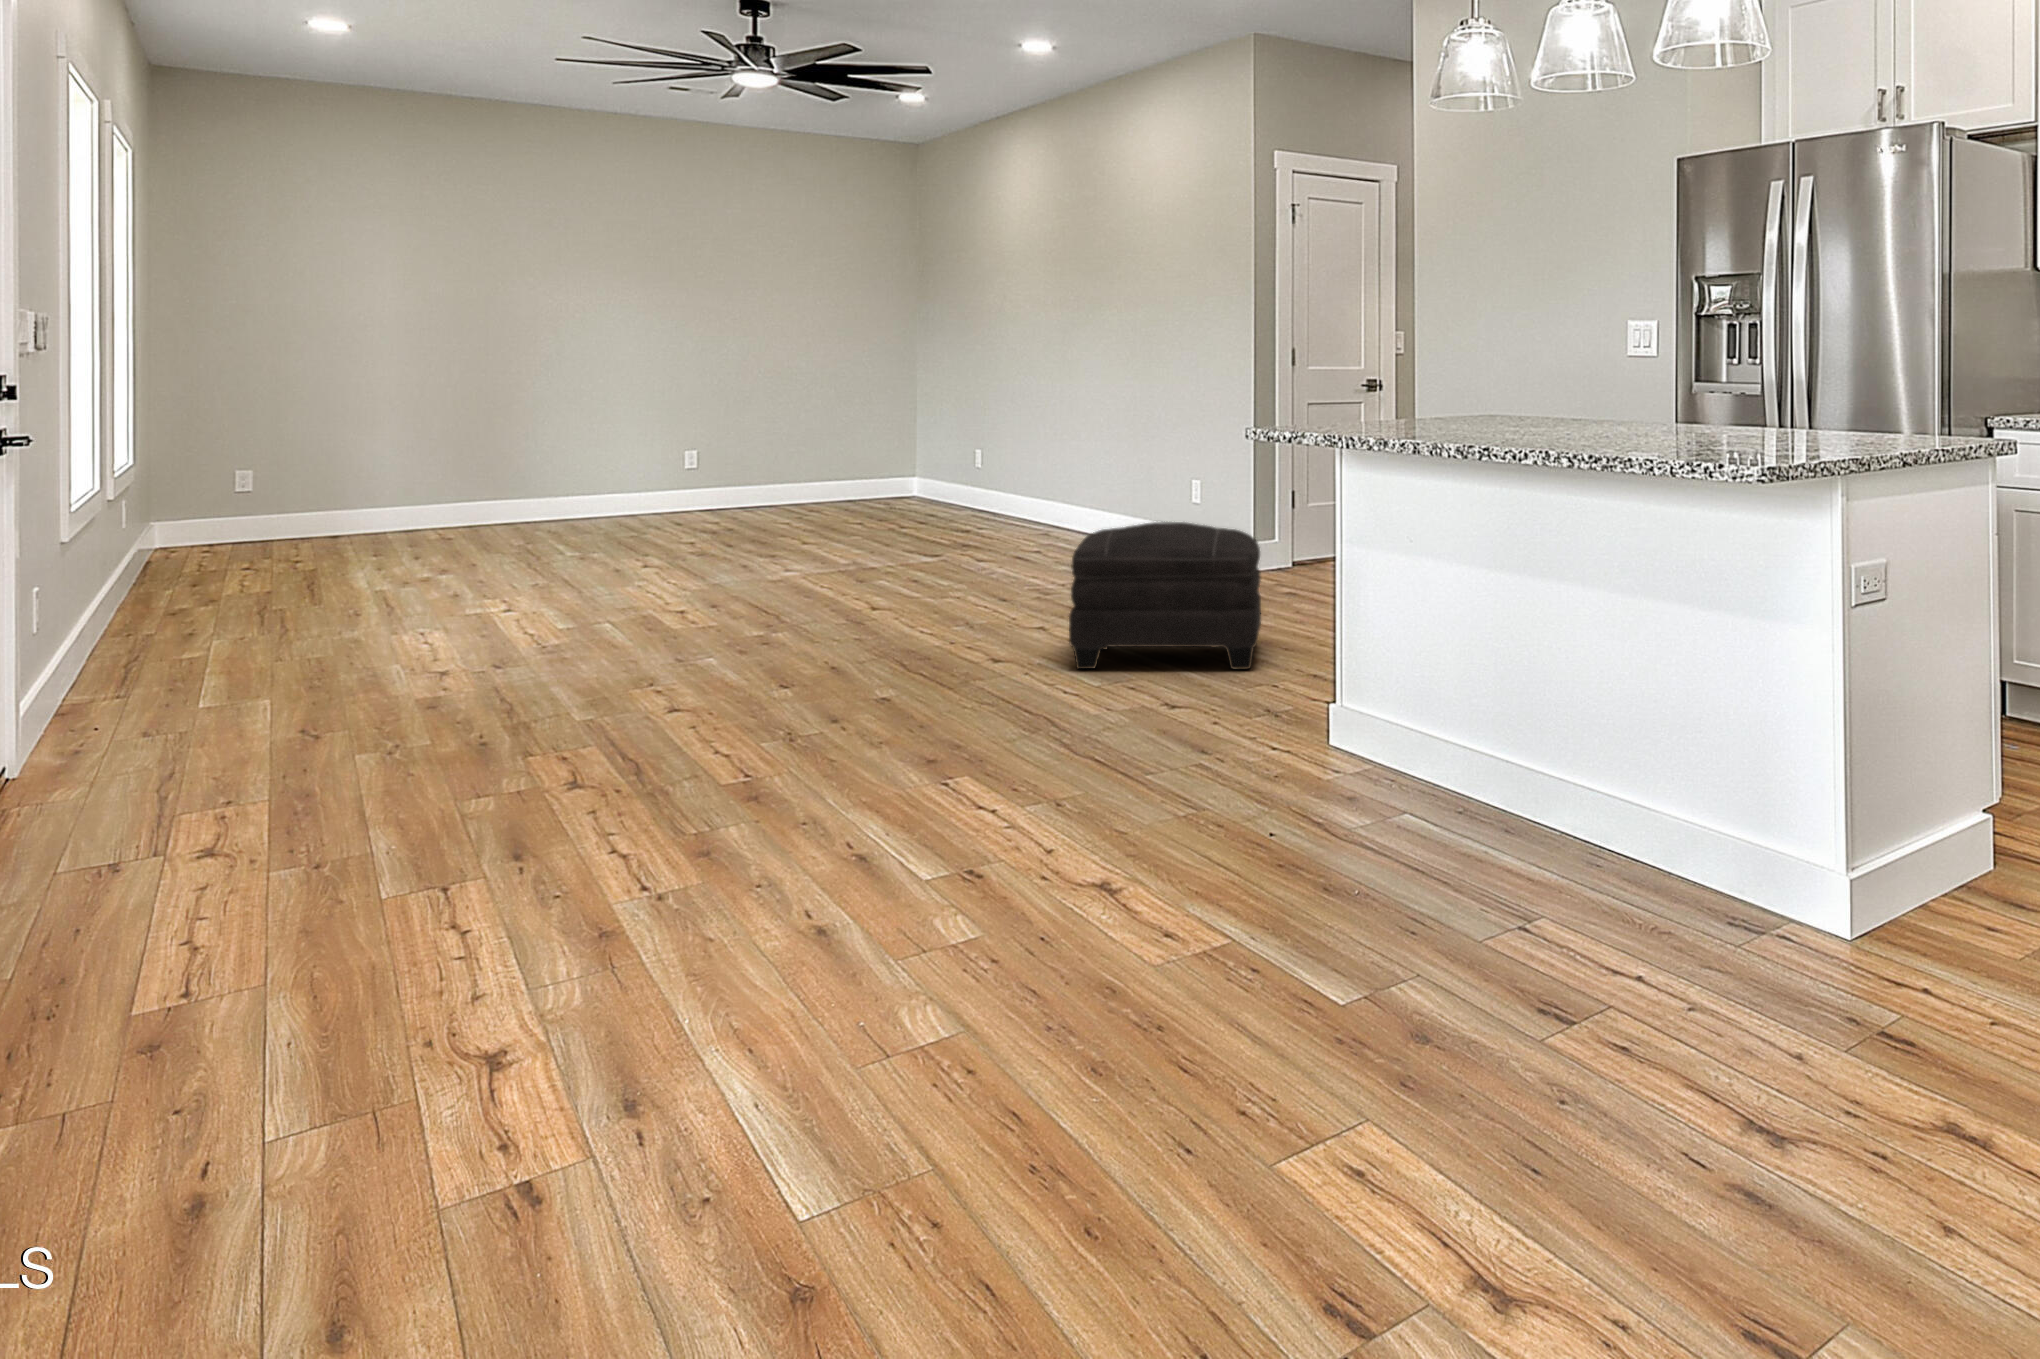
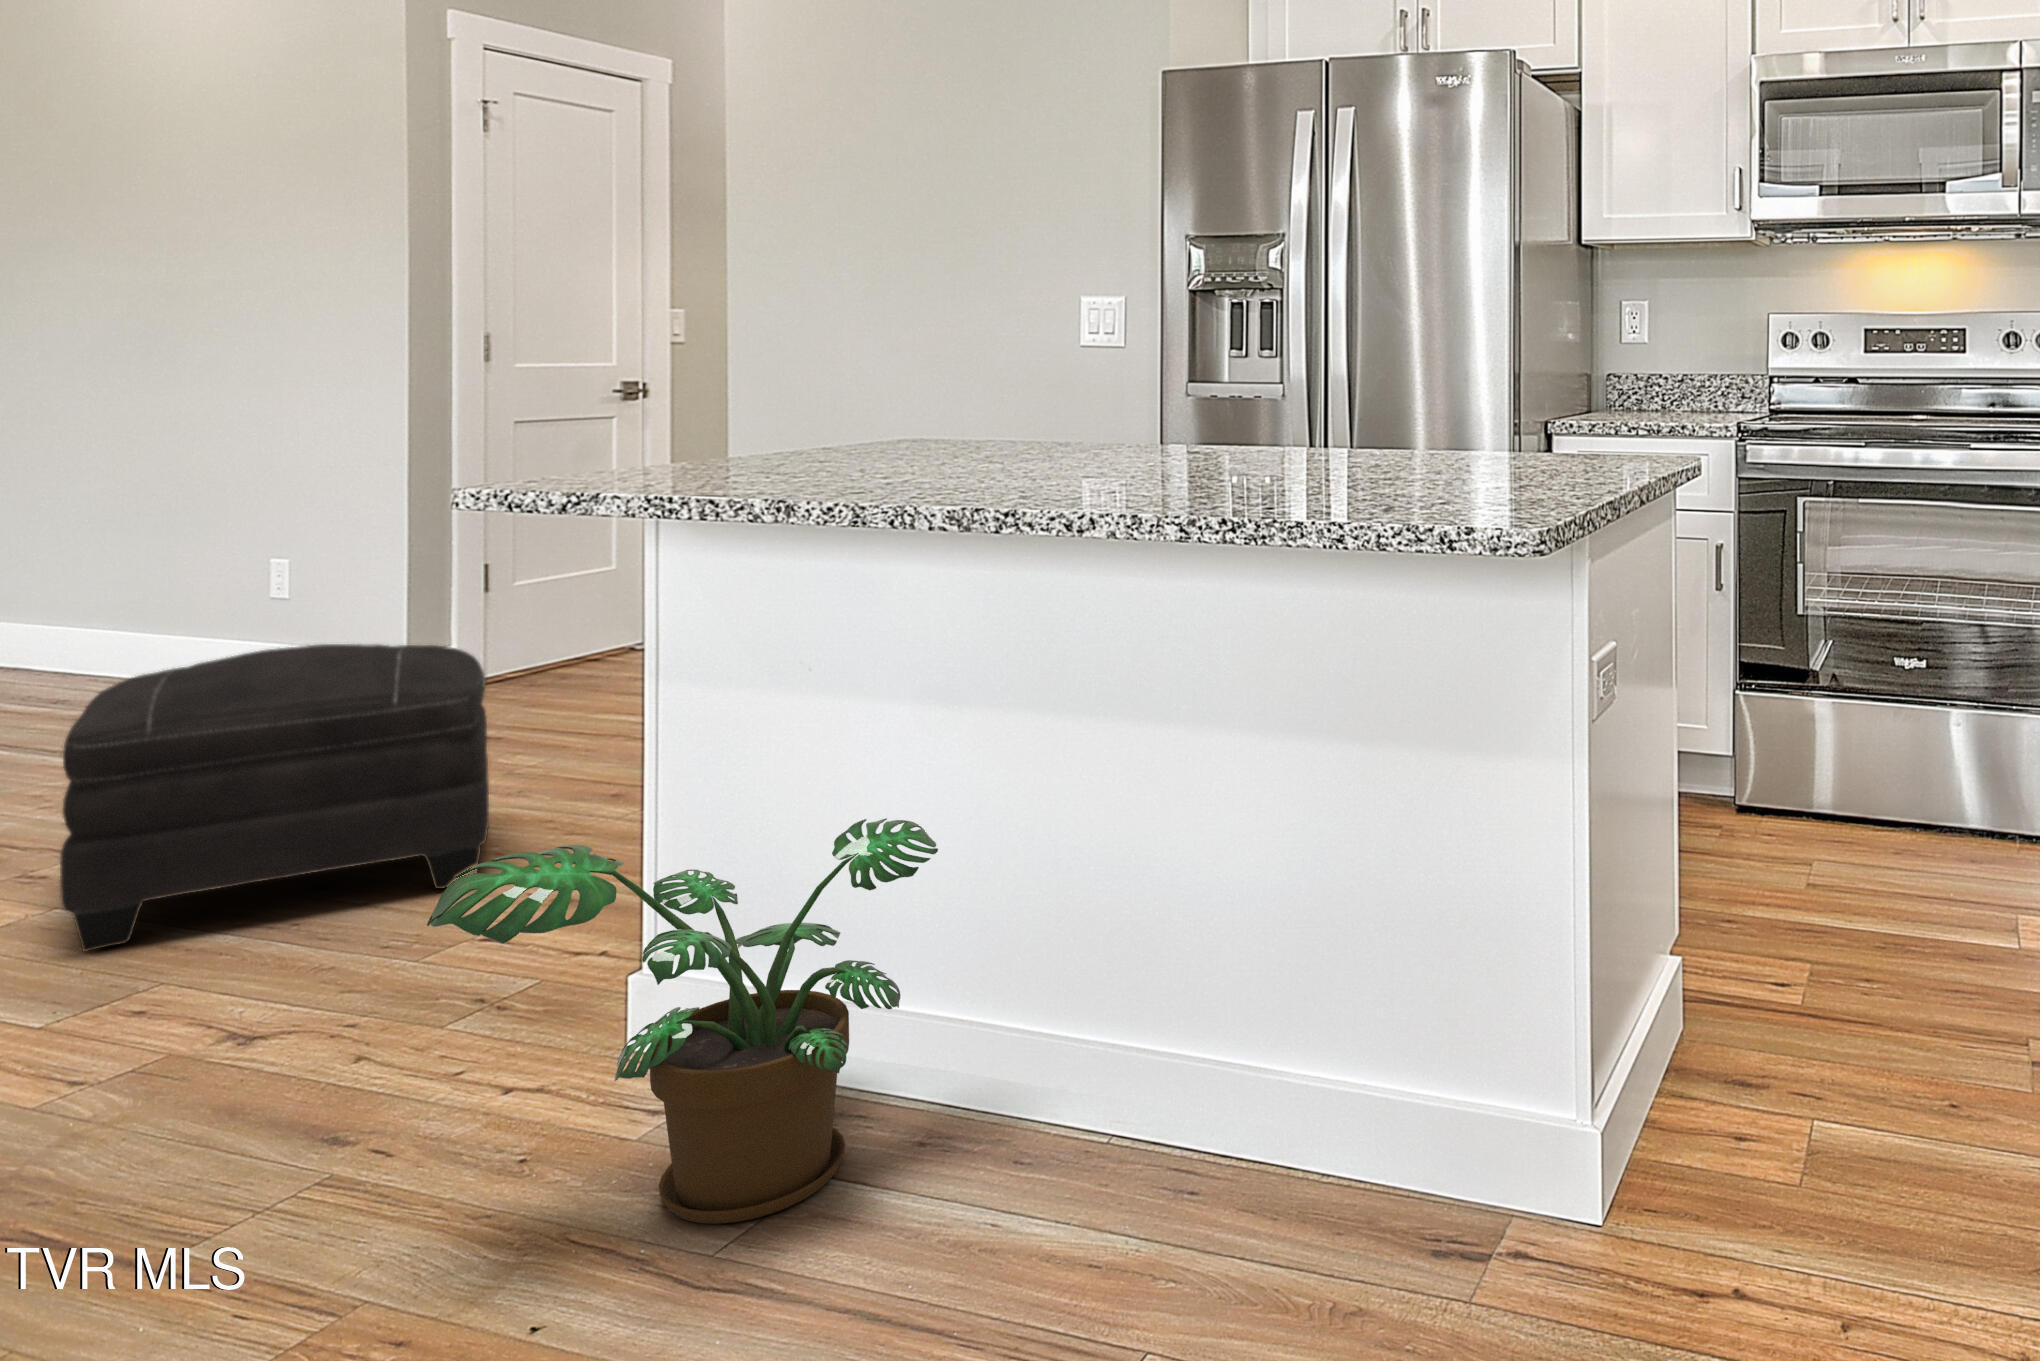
potted plant: none [1210,611,1463,827] -> present [427,818,938,1224]

